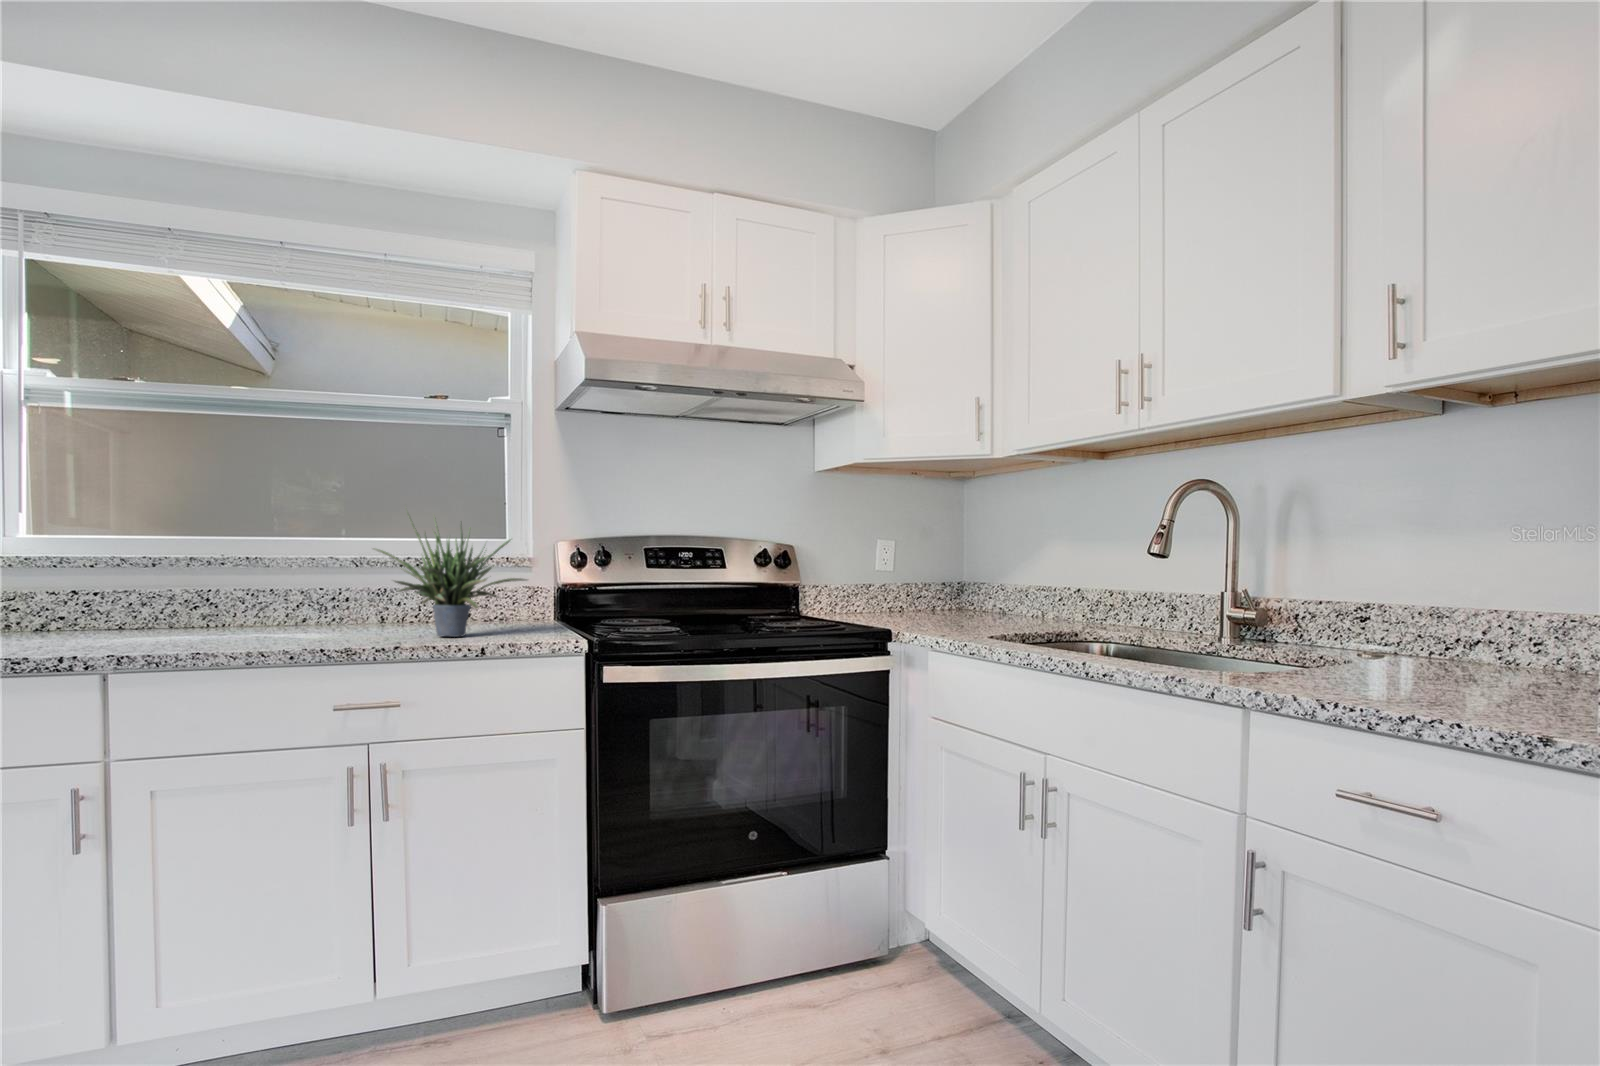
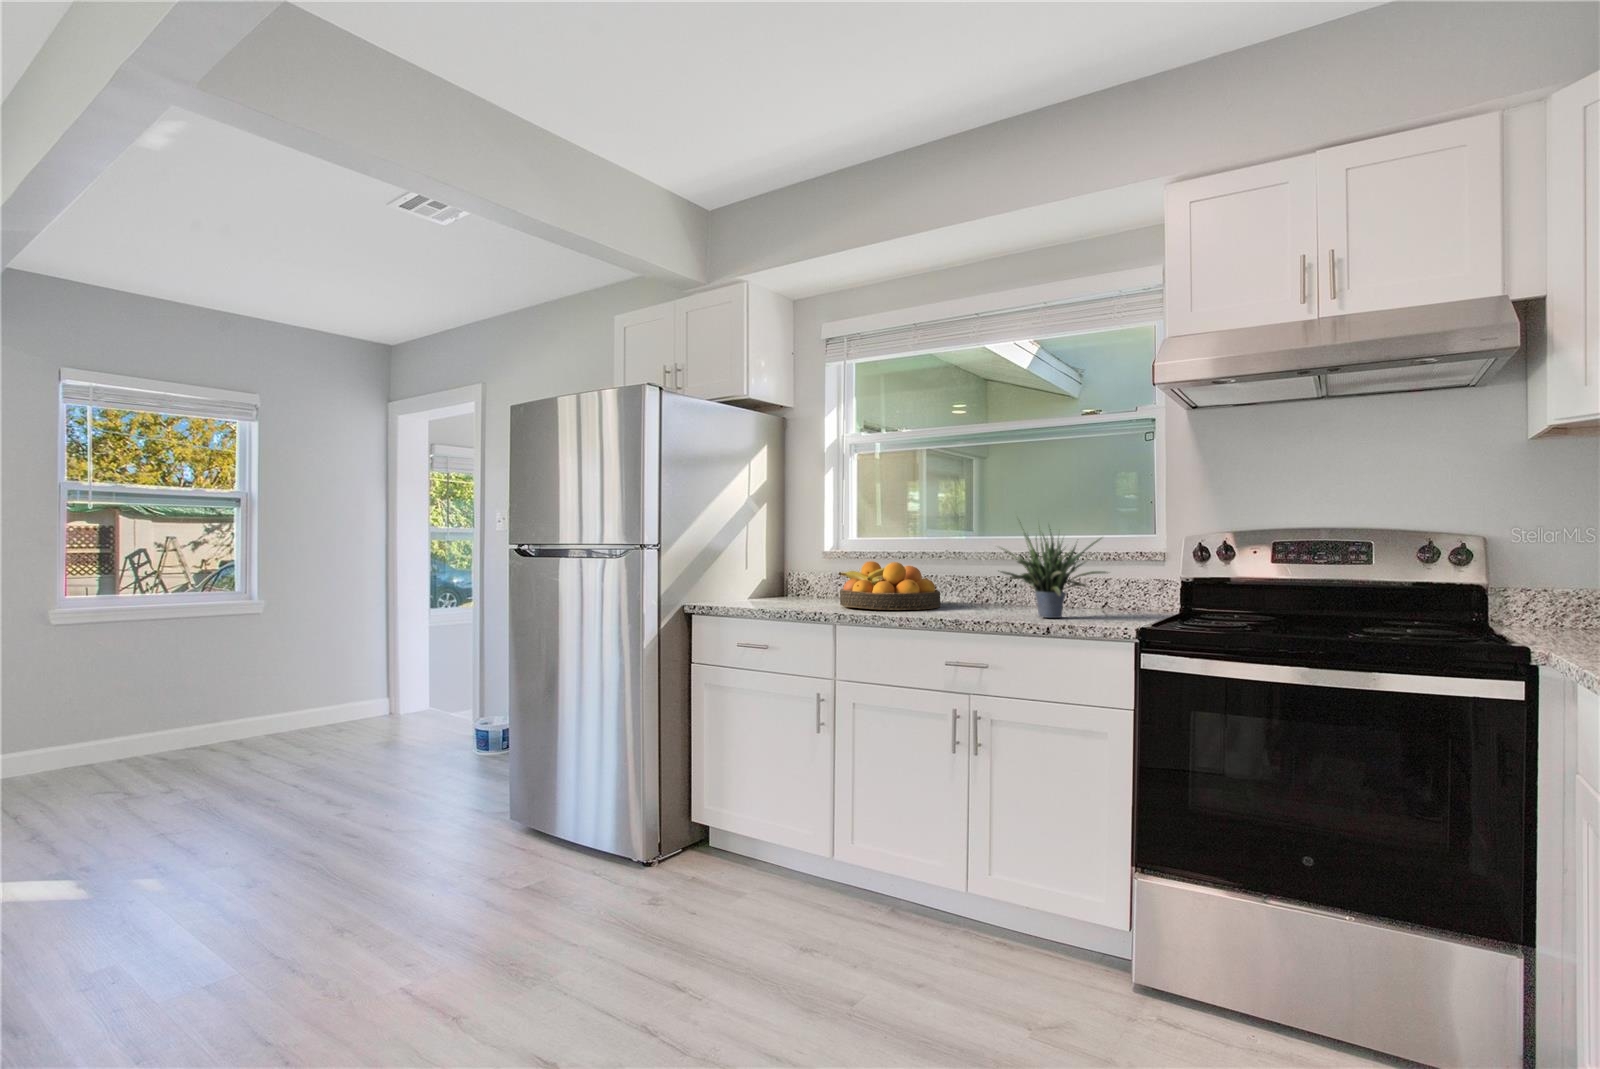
fruit bowl: none [76,570,260,644] -> present [838,561,940,610]

